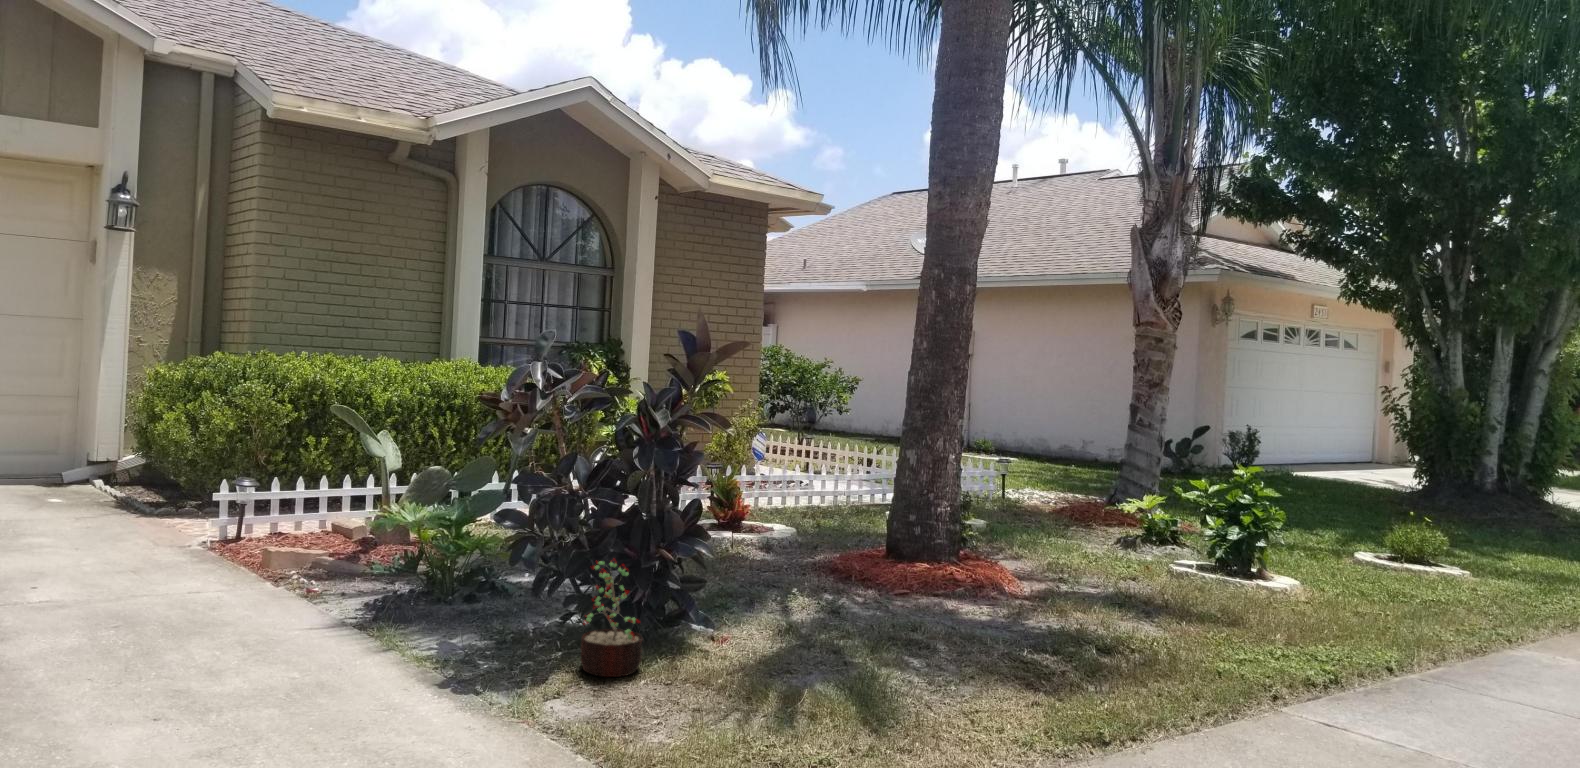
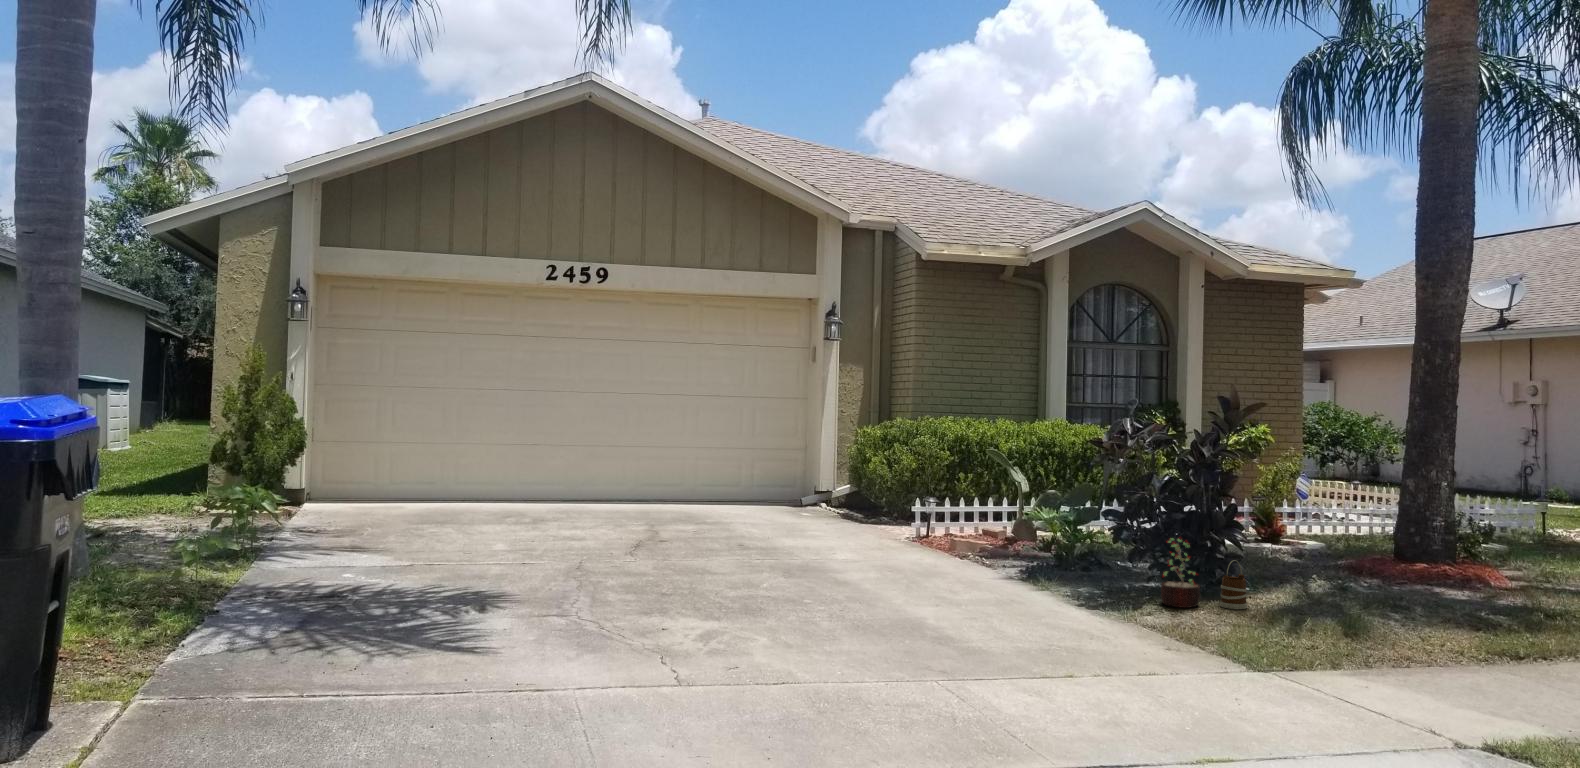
wooden bucket: none [671,593,712,672] -> present [1220,560,1247,609]

